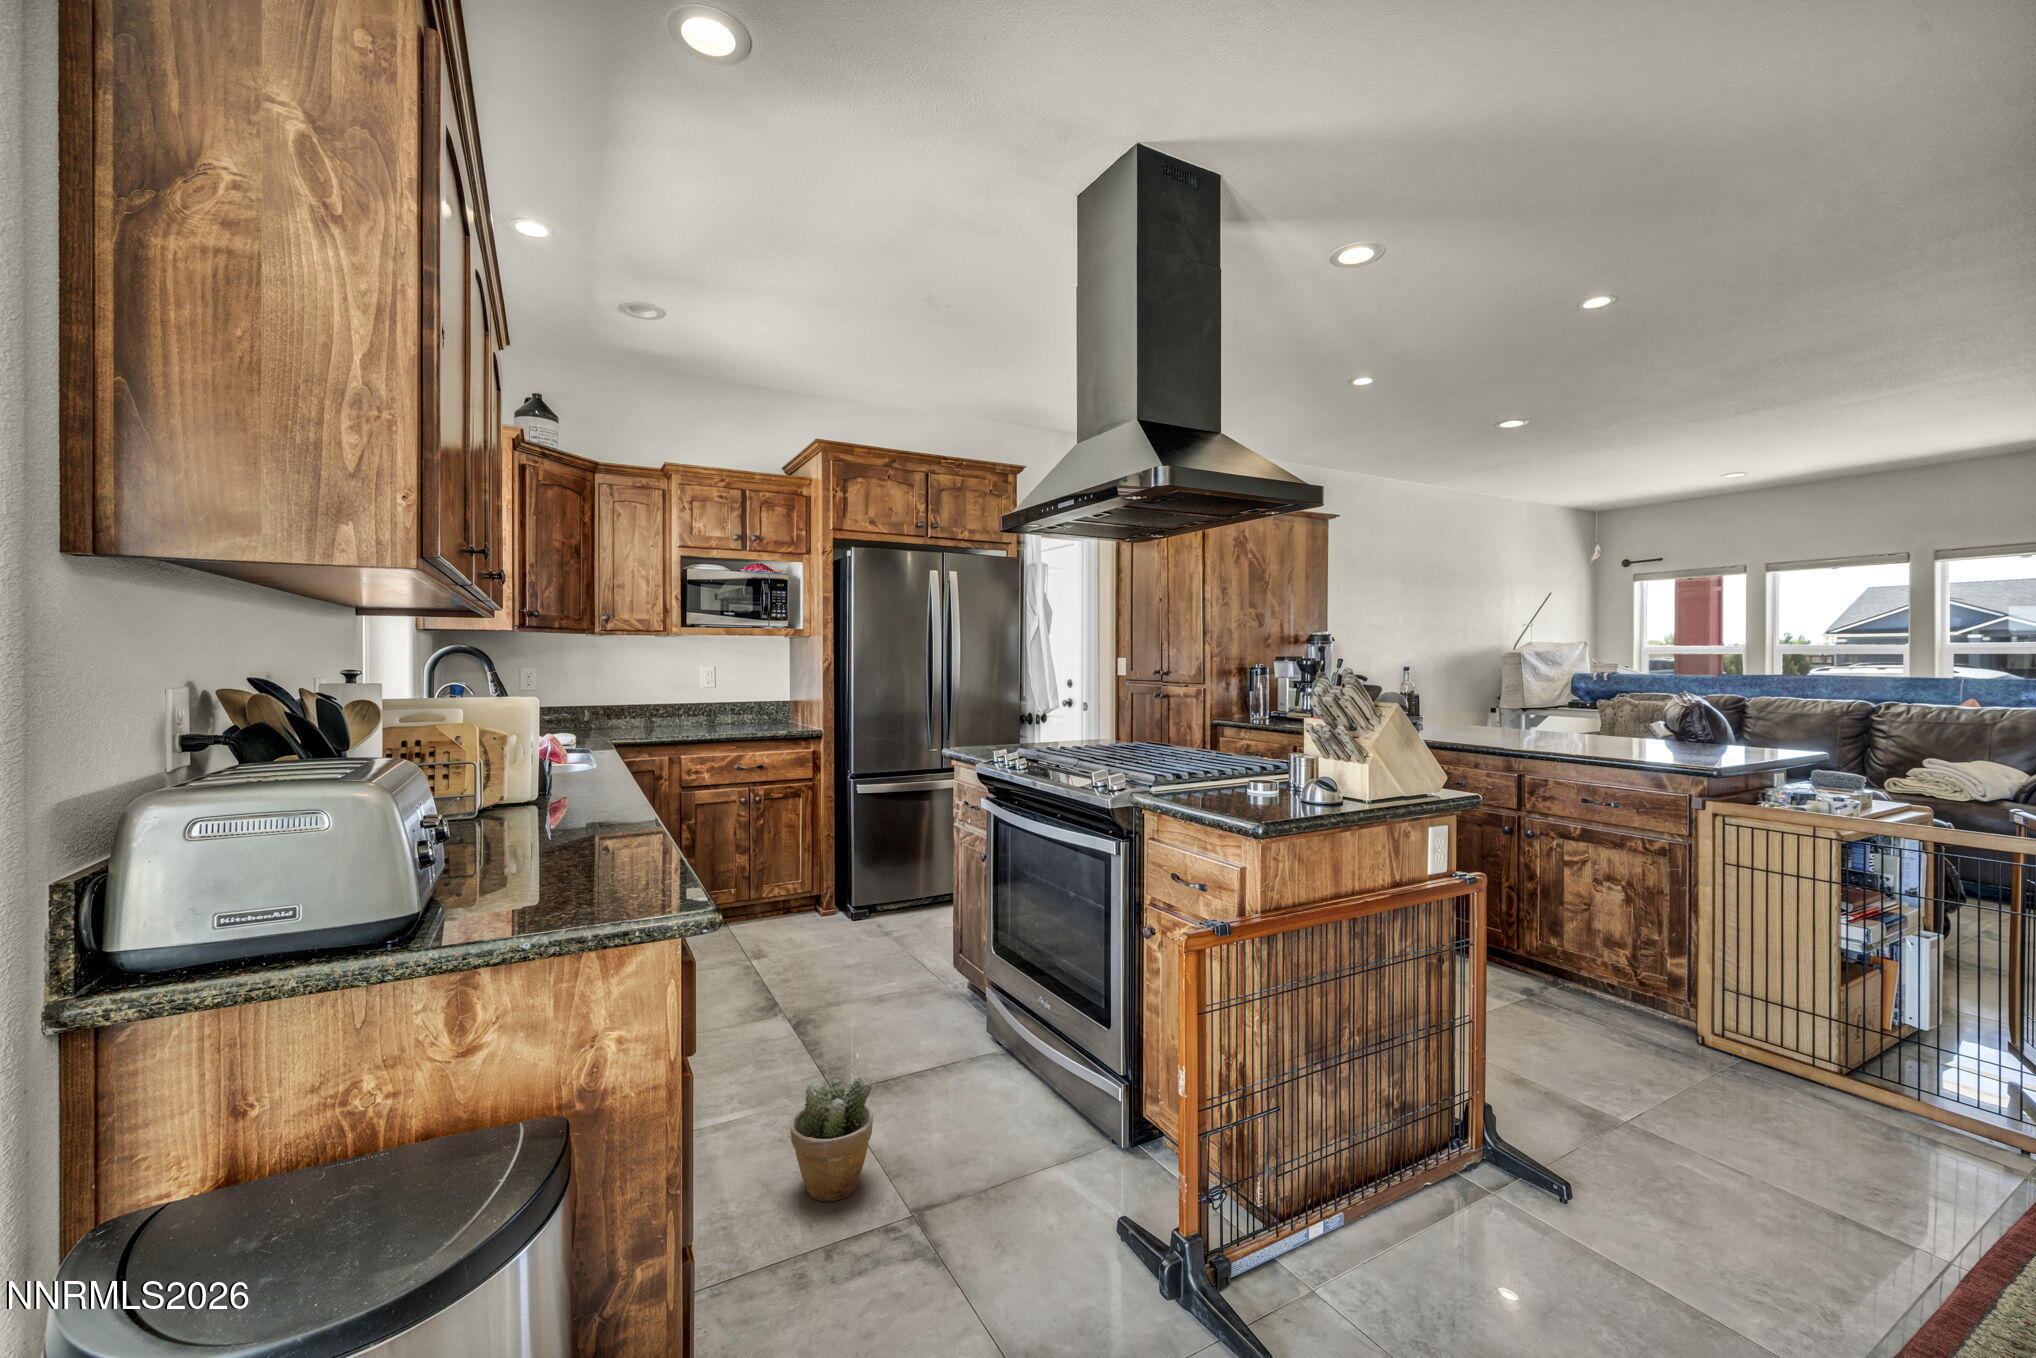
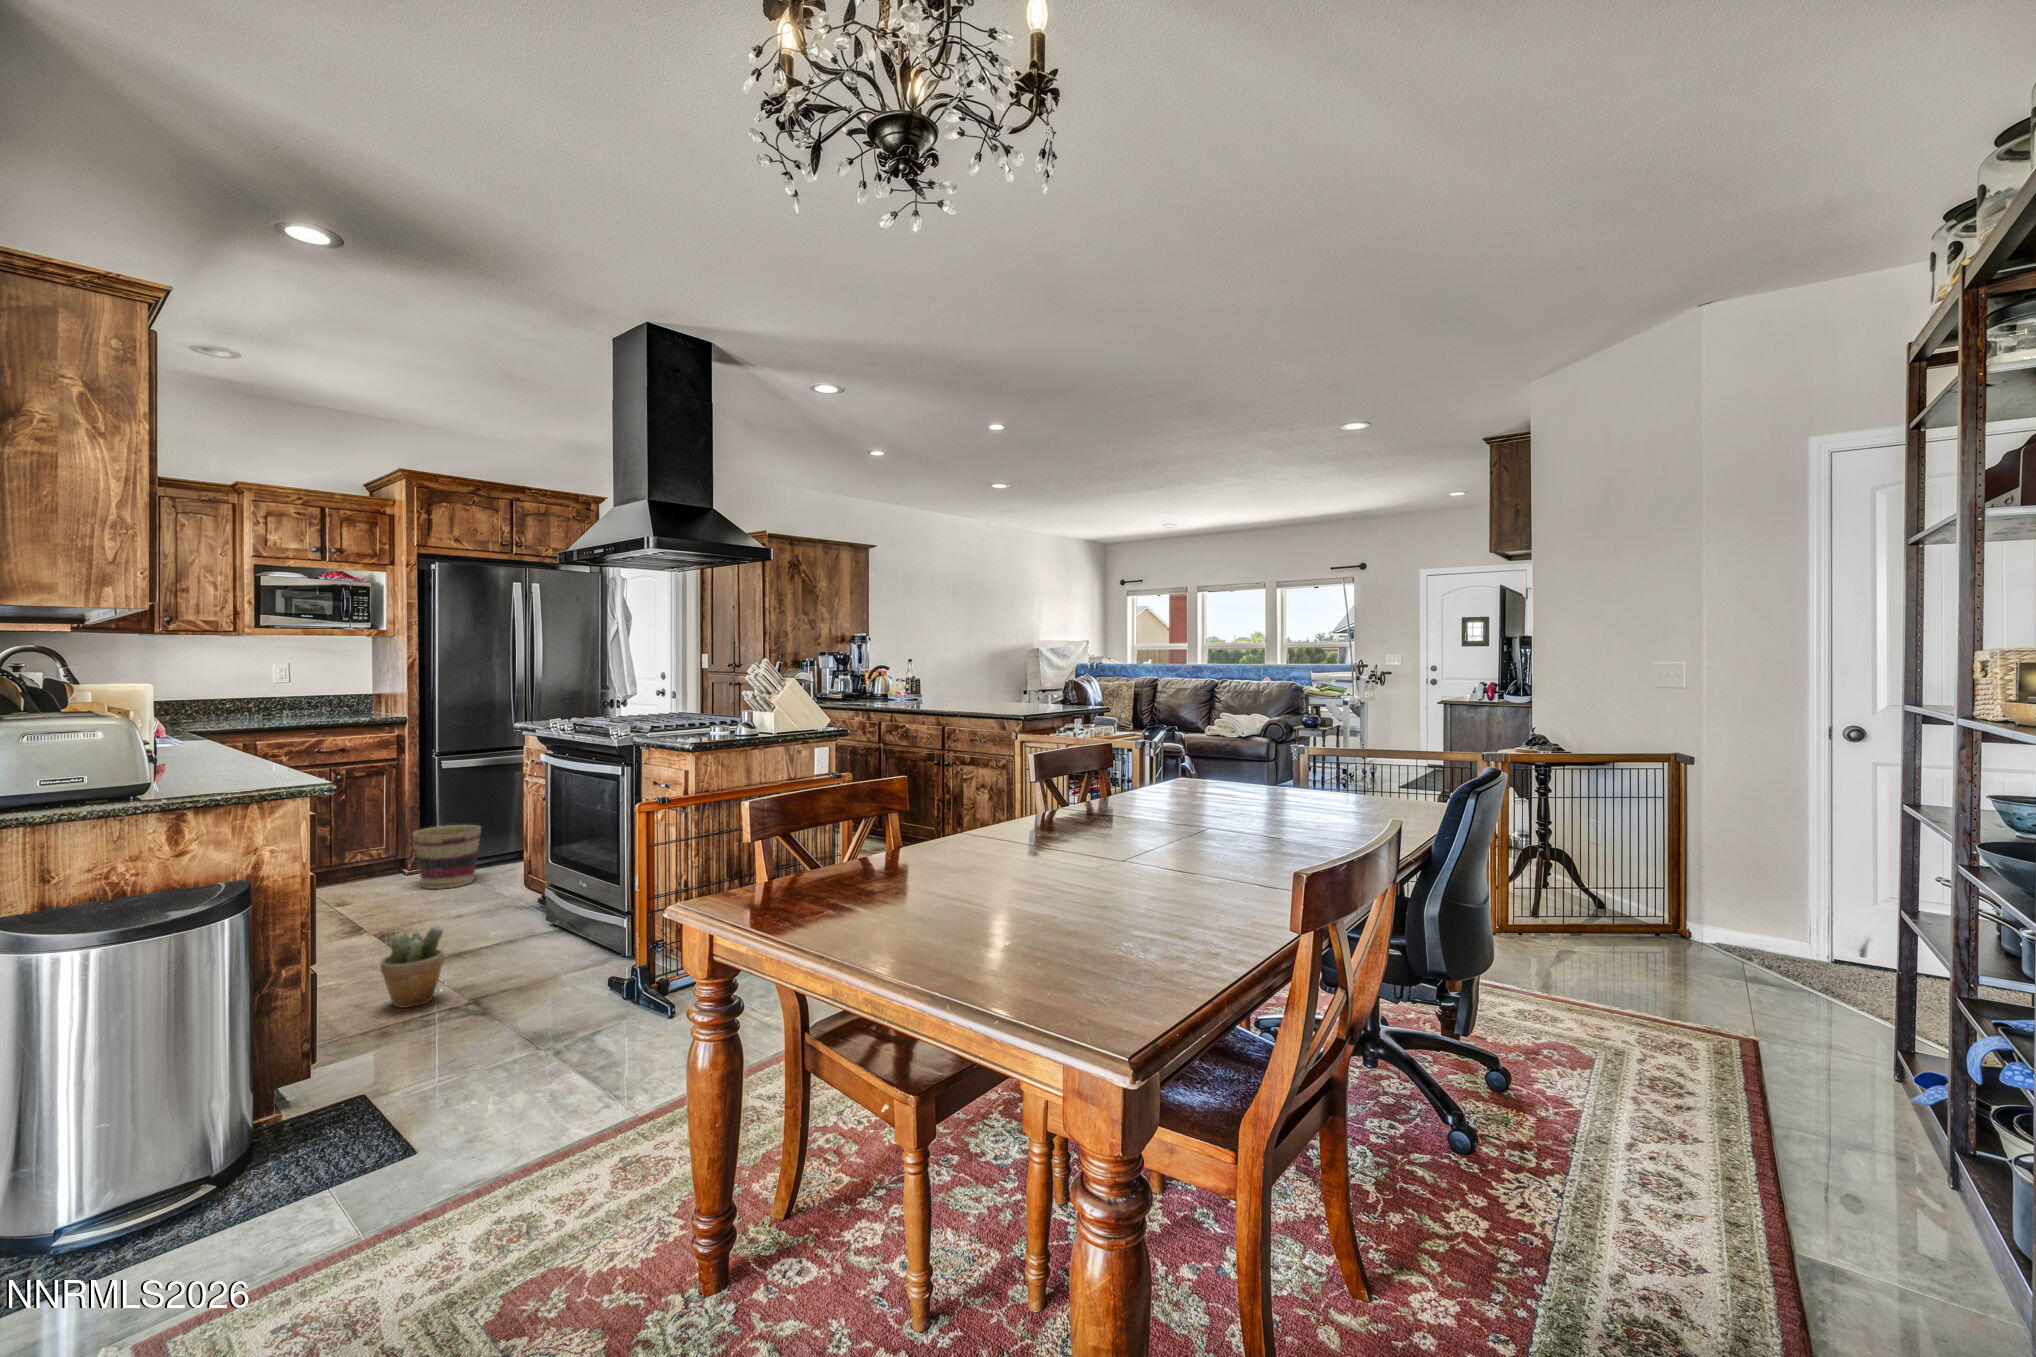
basket: none [827,858,897,938] -> present [412,825,481,889]

